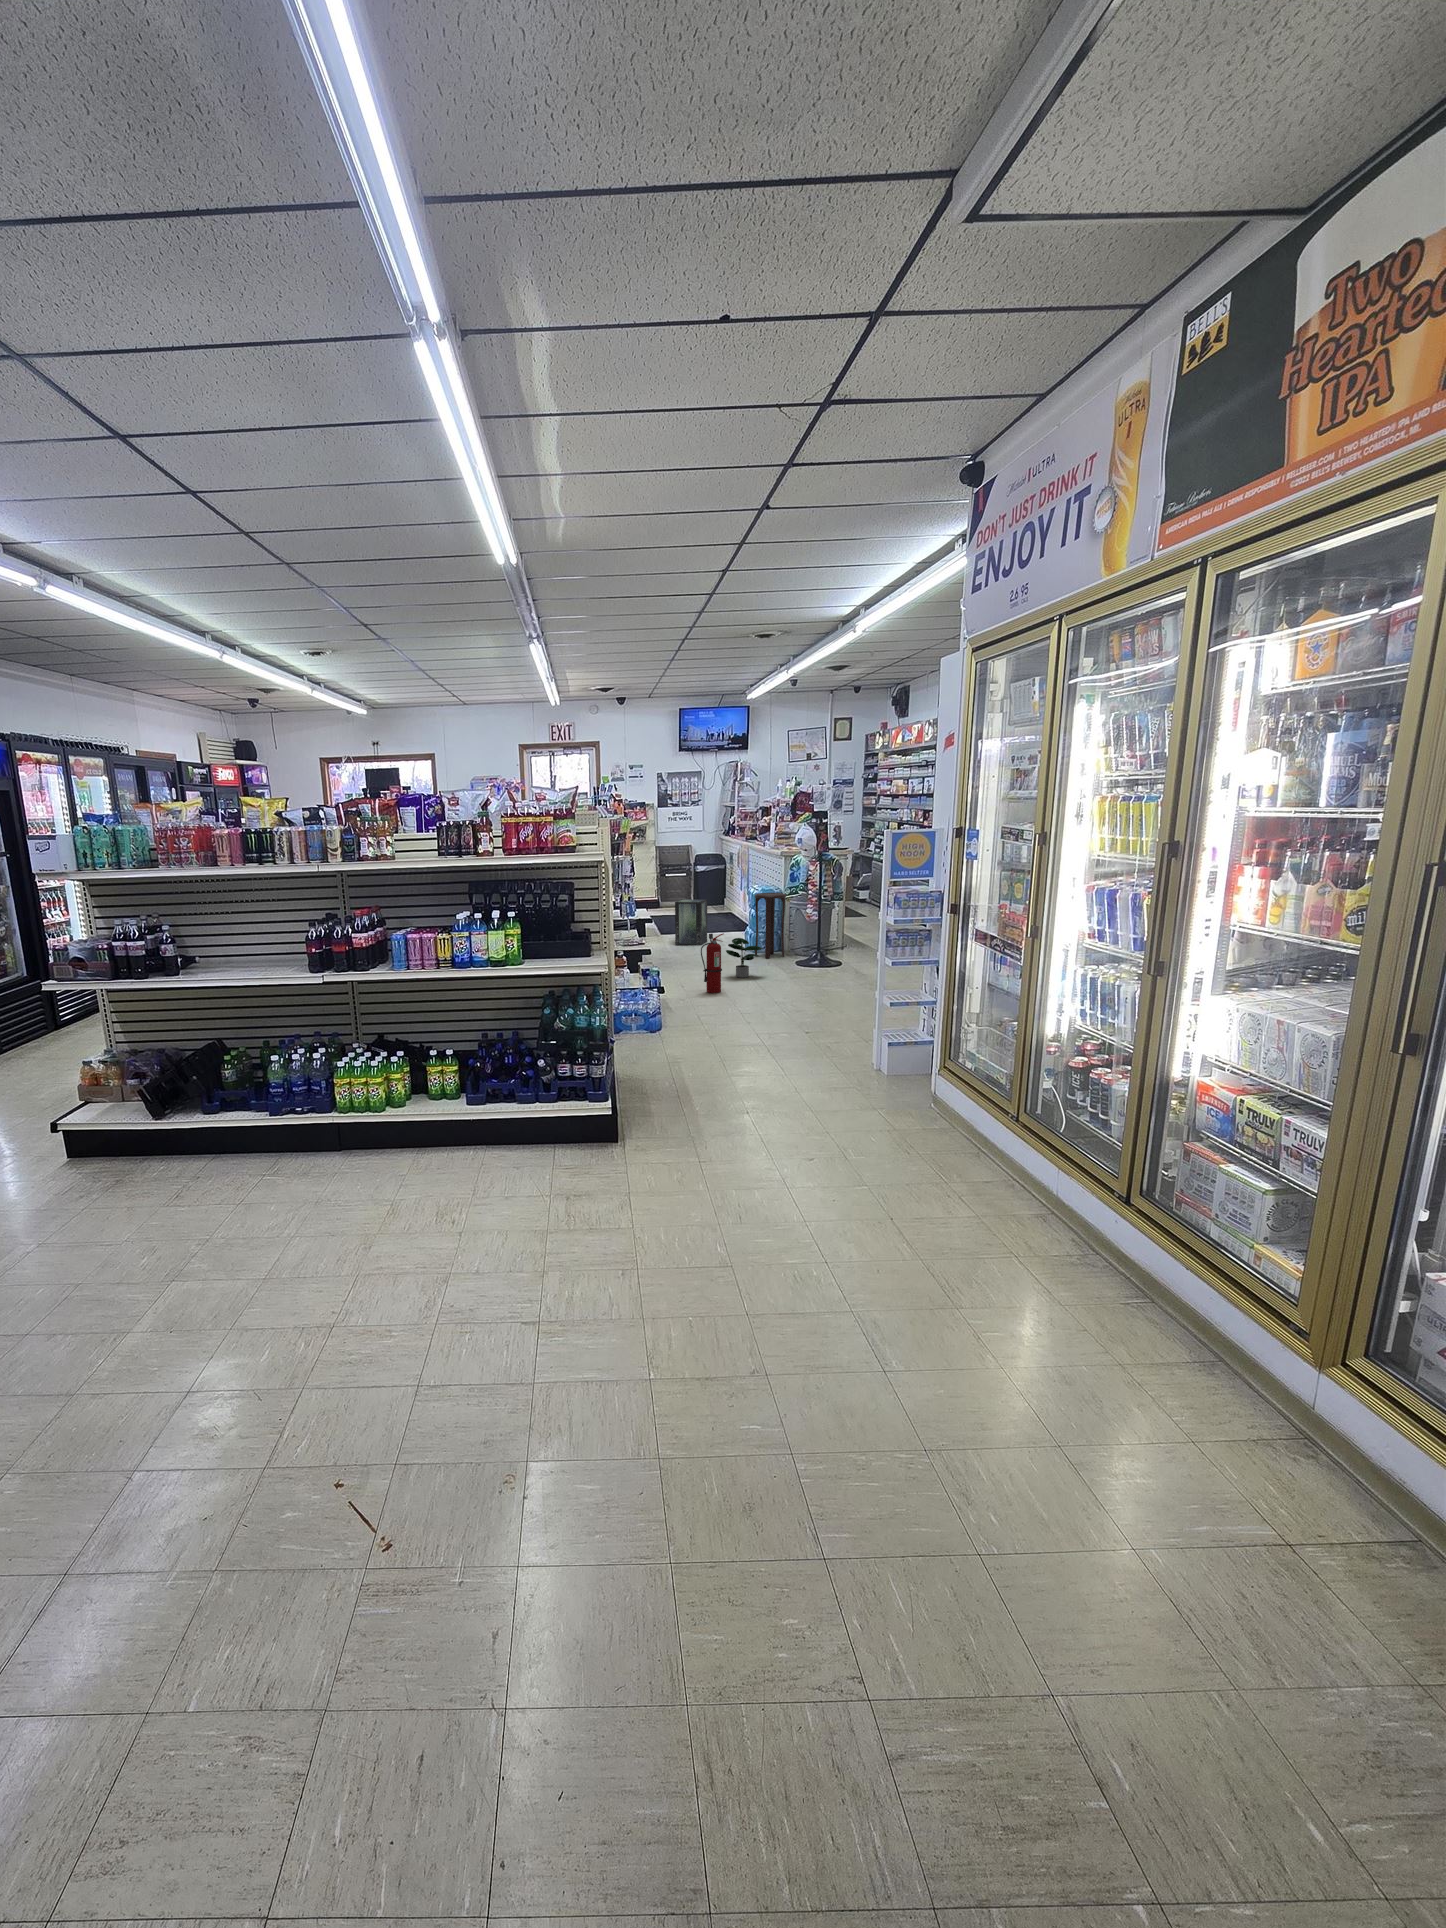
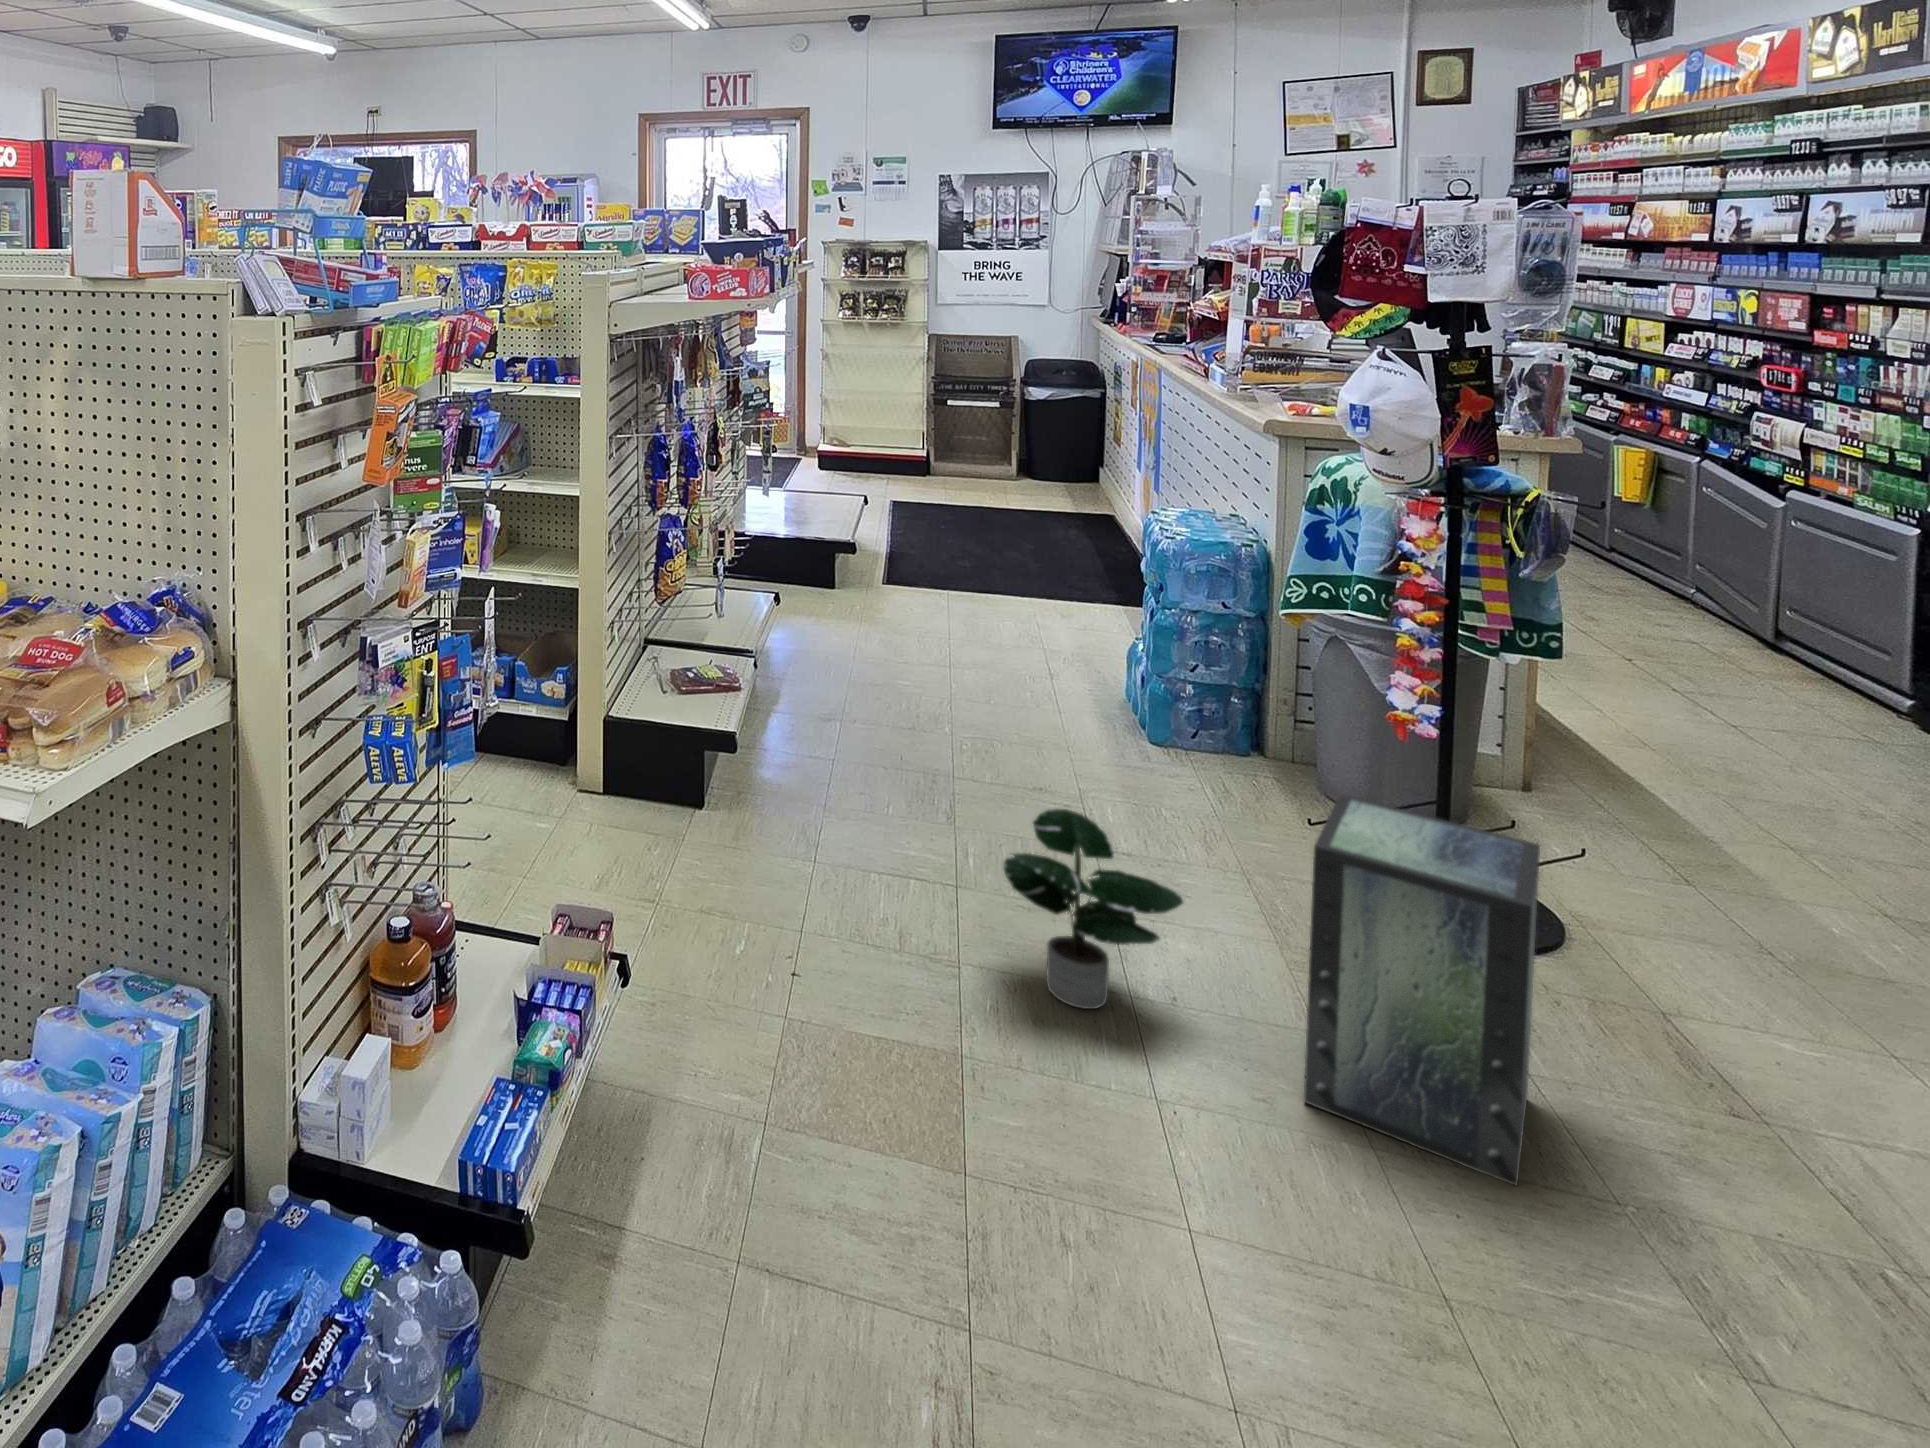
stool: present [755,893,786,959] -> none [1156,574,1294,830]
storage box: present [675,899,707,946] -> present [1304,795,1540,1185]
fire extinguisher: present [701,933,724,993] -> none [830,871,957,1182]

